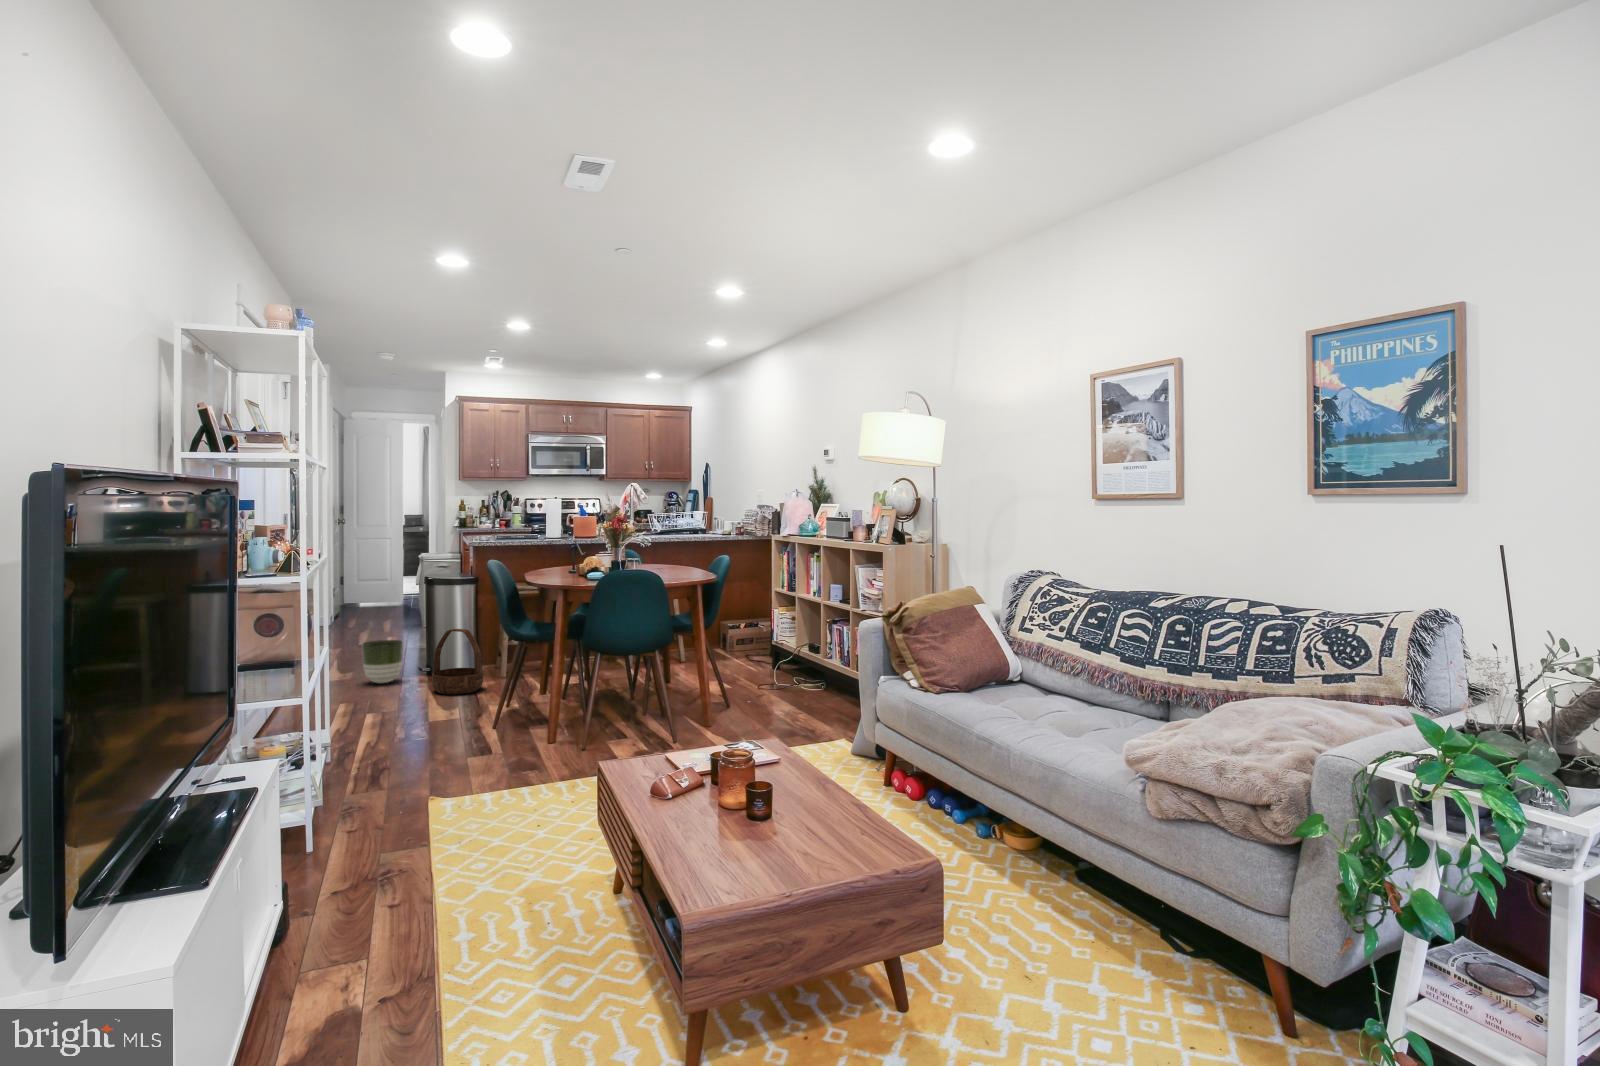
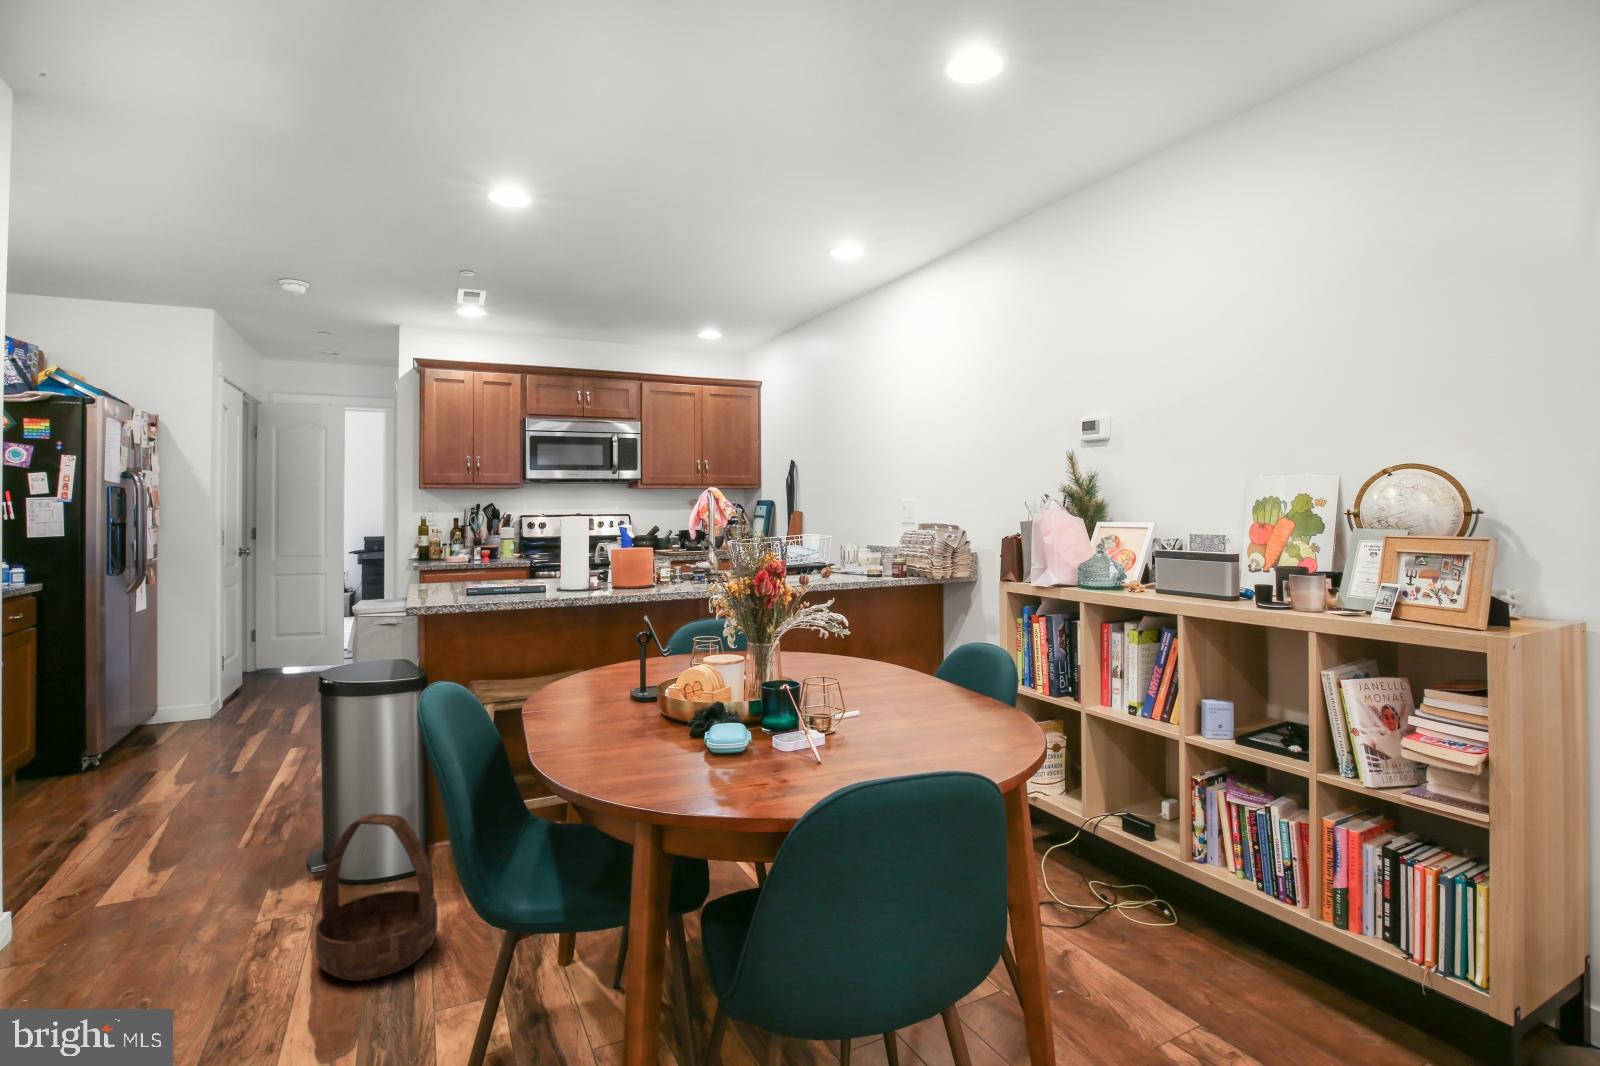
planter: present [362,640,403,683] -> none [164,821,263,930]

